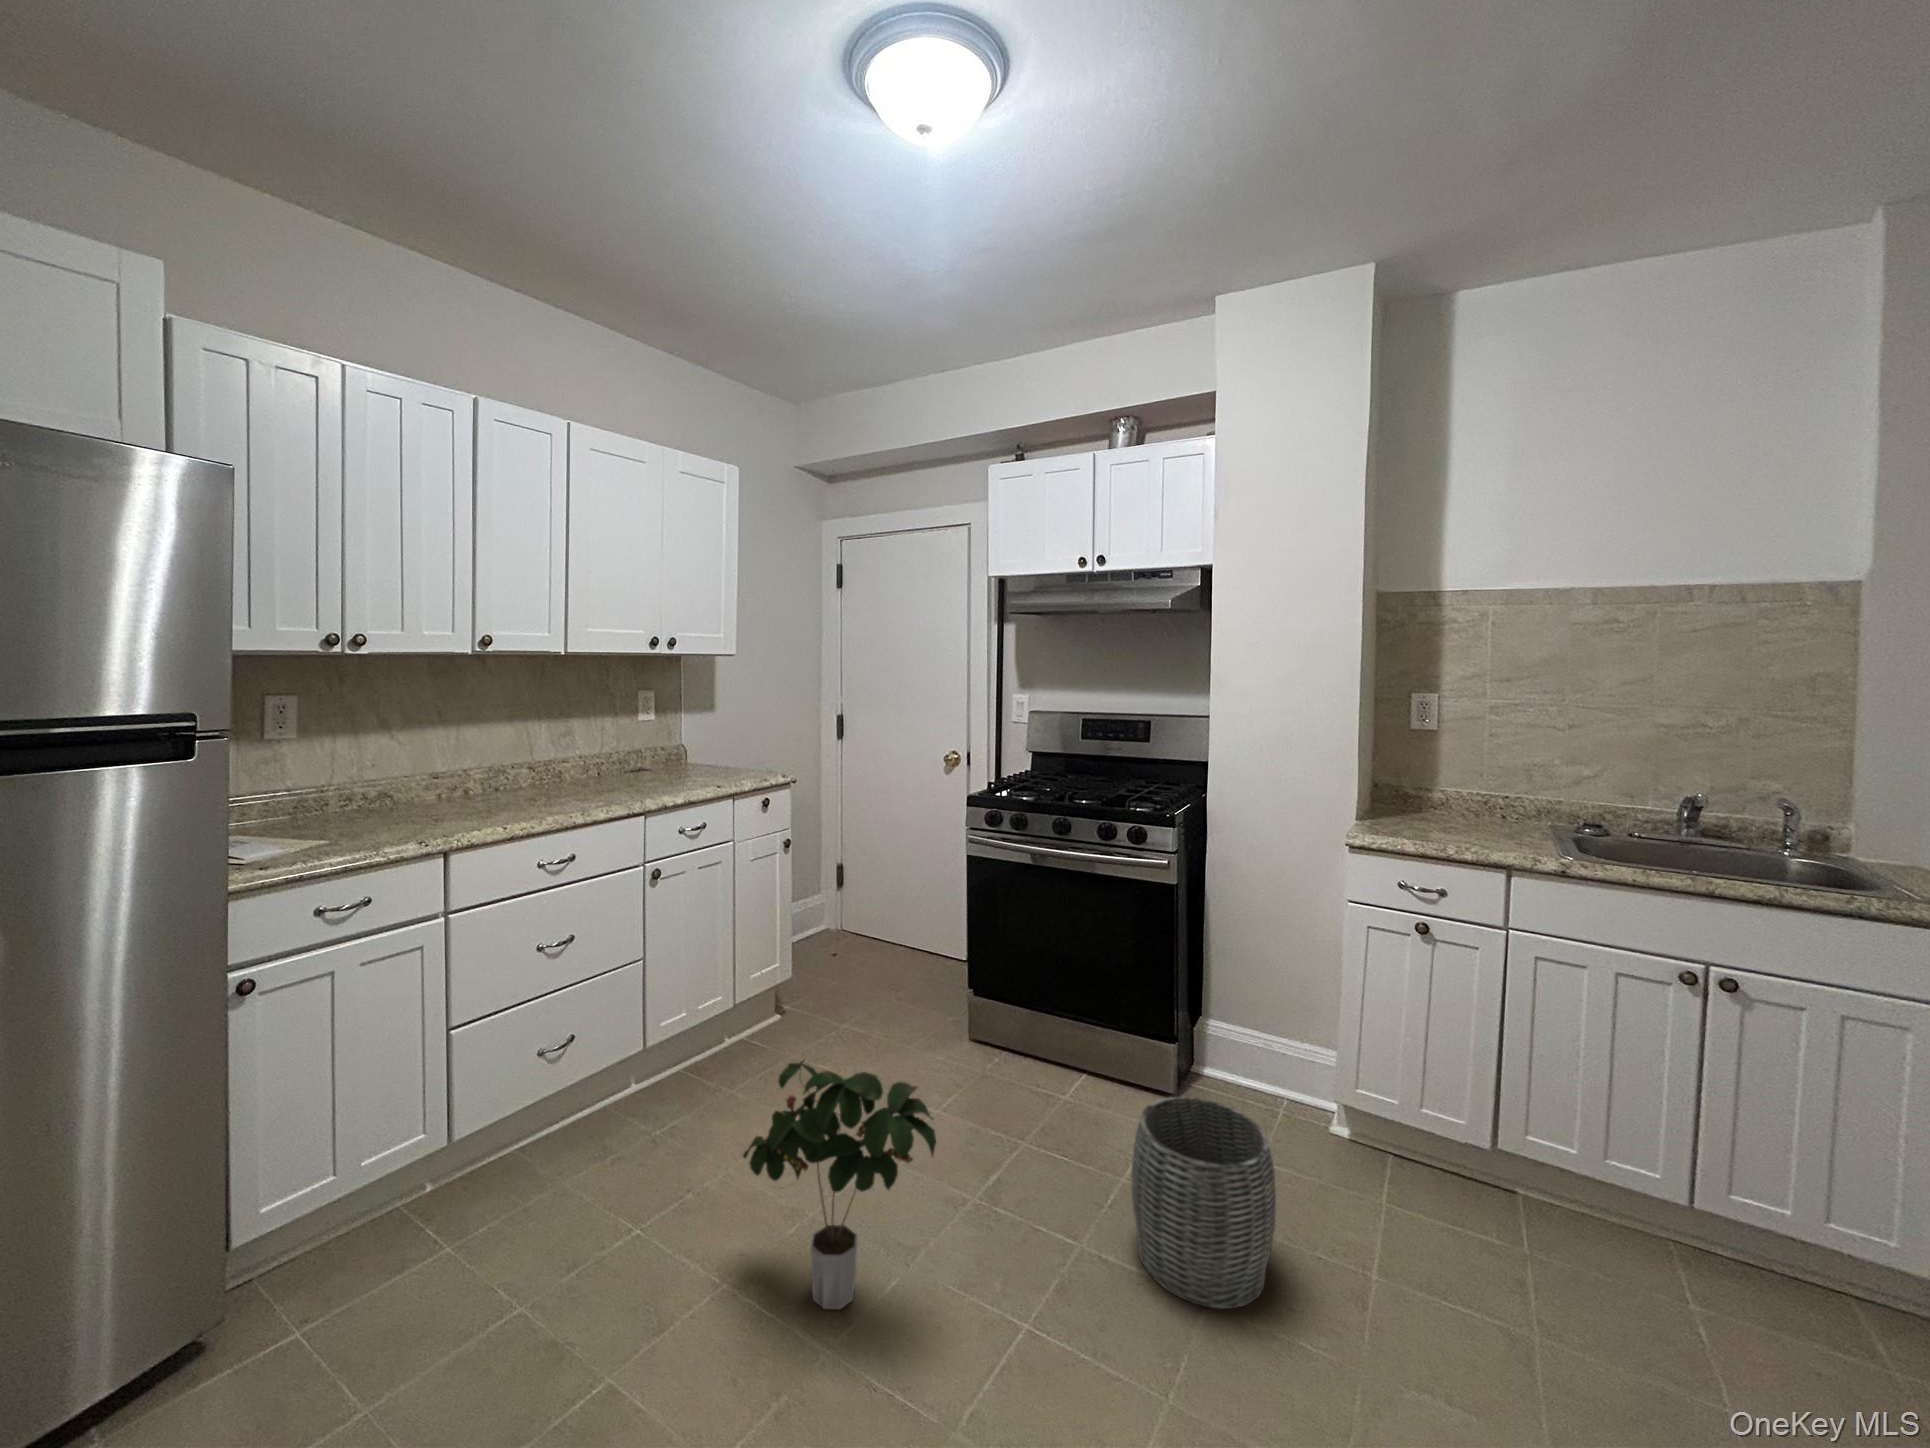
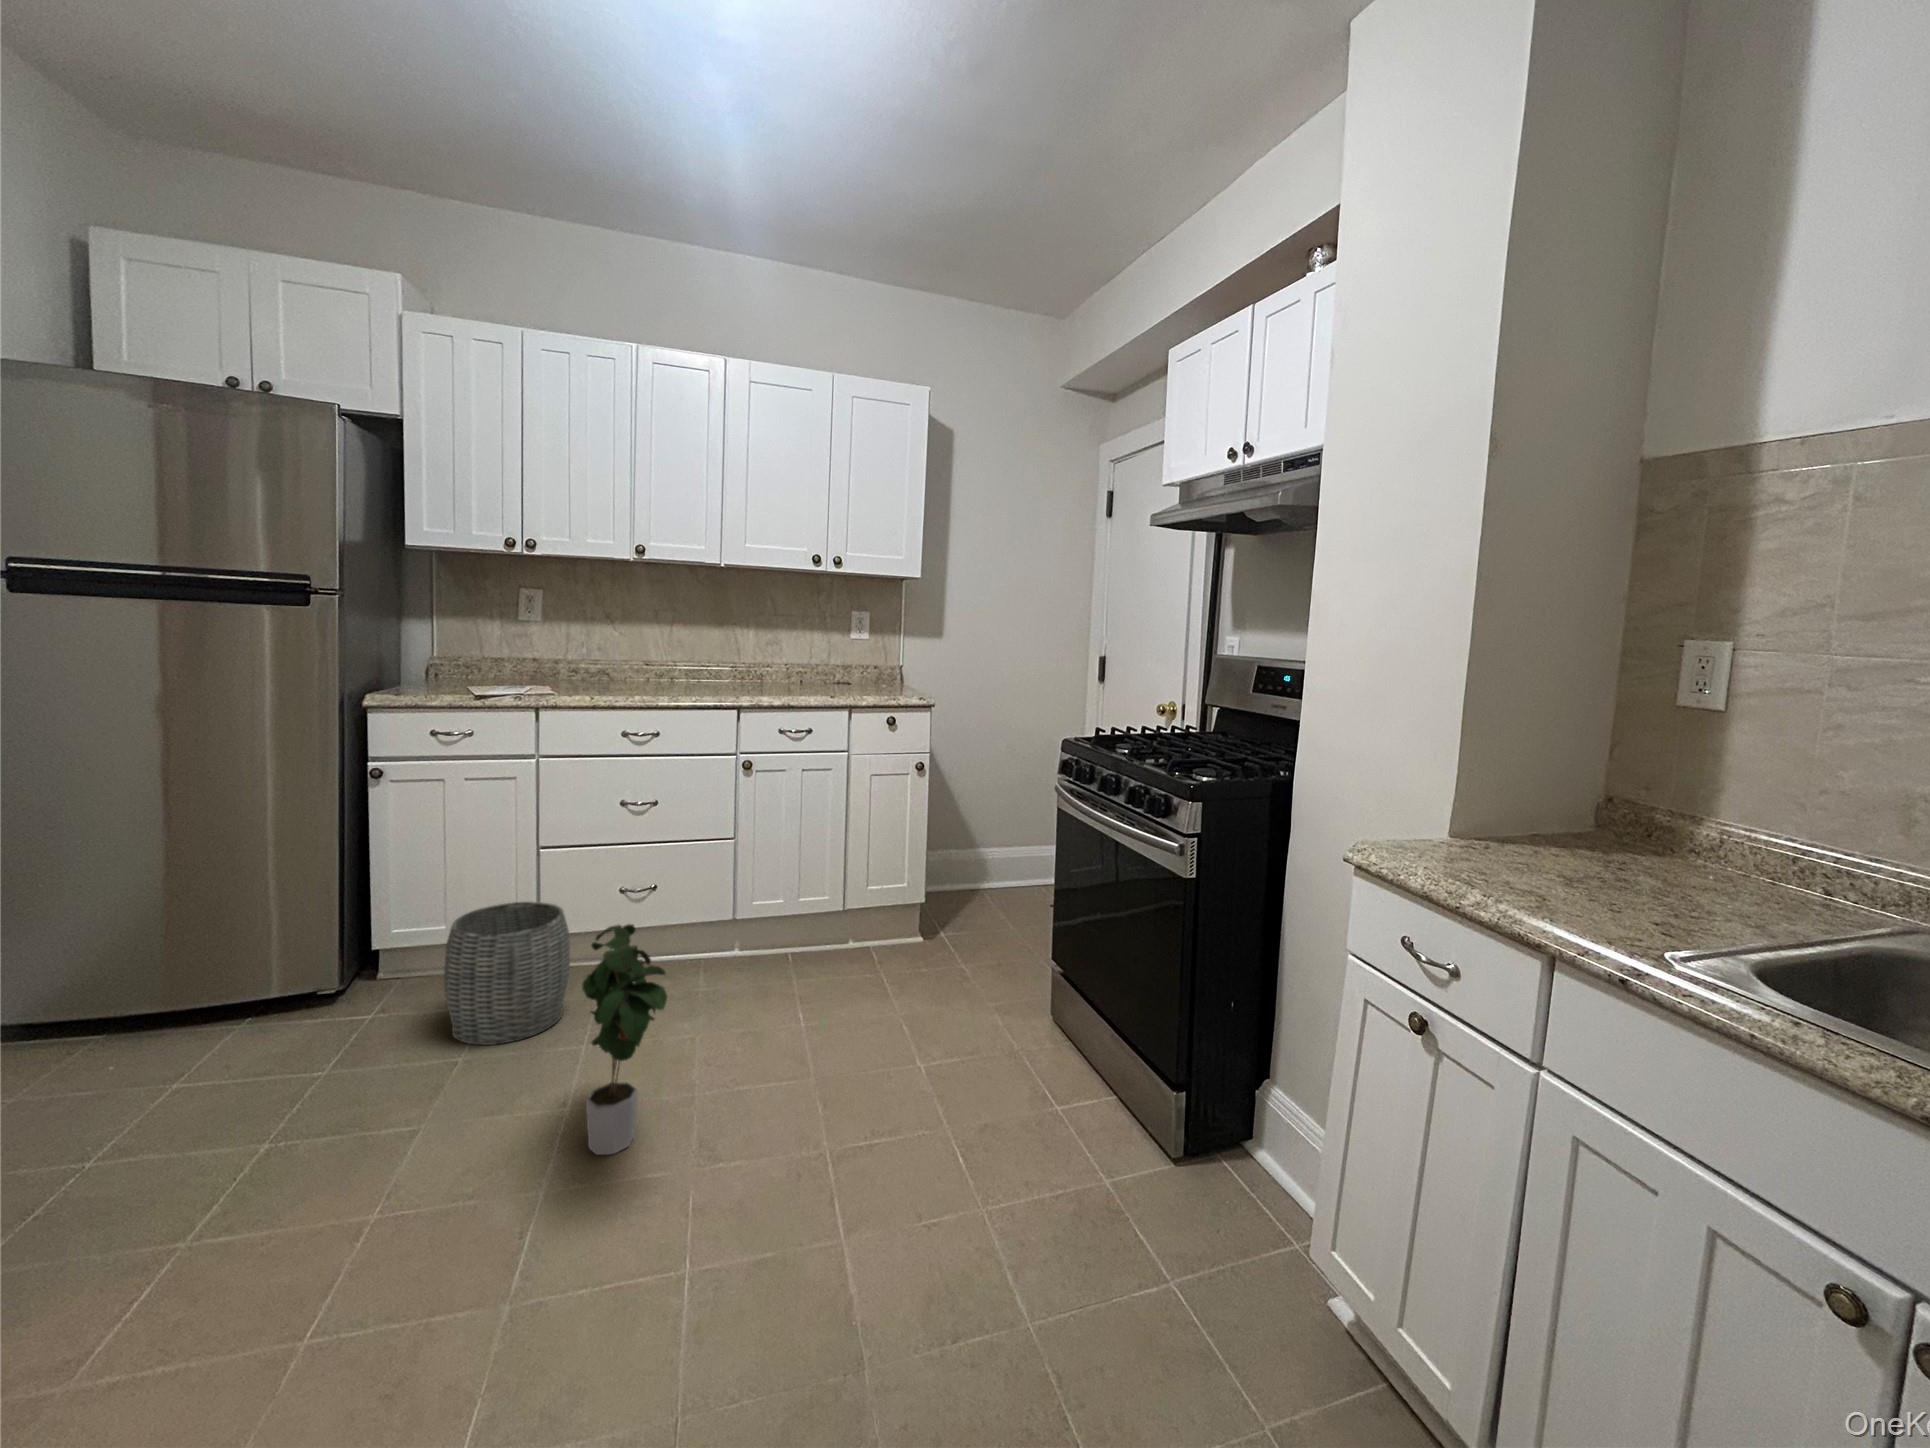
woven basket: present [1131,1097,1276,1309] -> present [444,902,570,1045]

